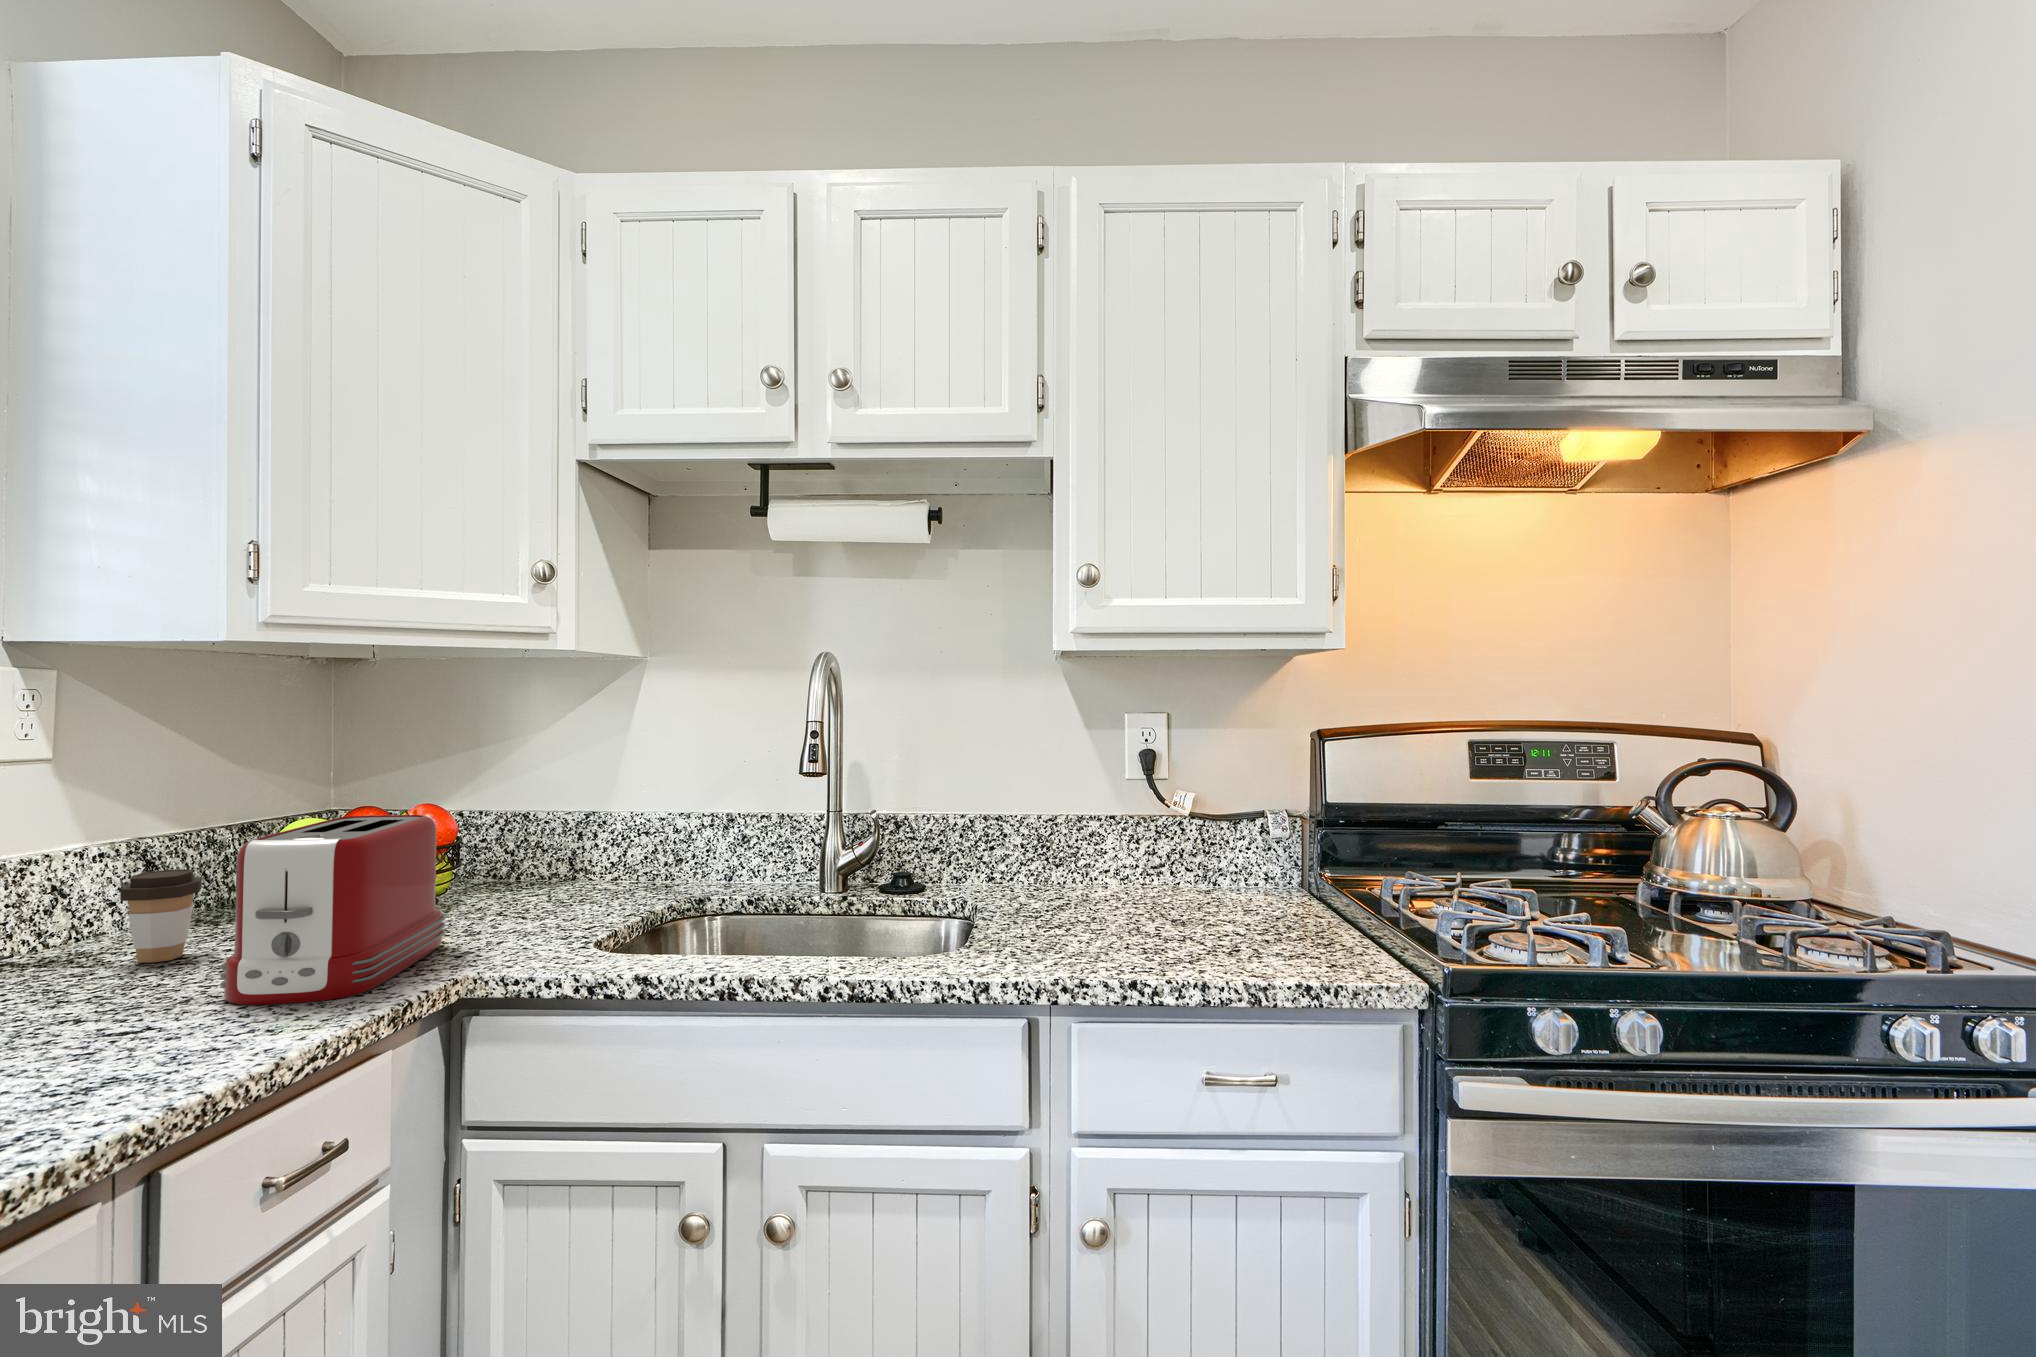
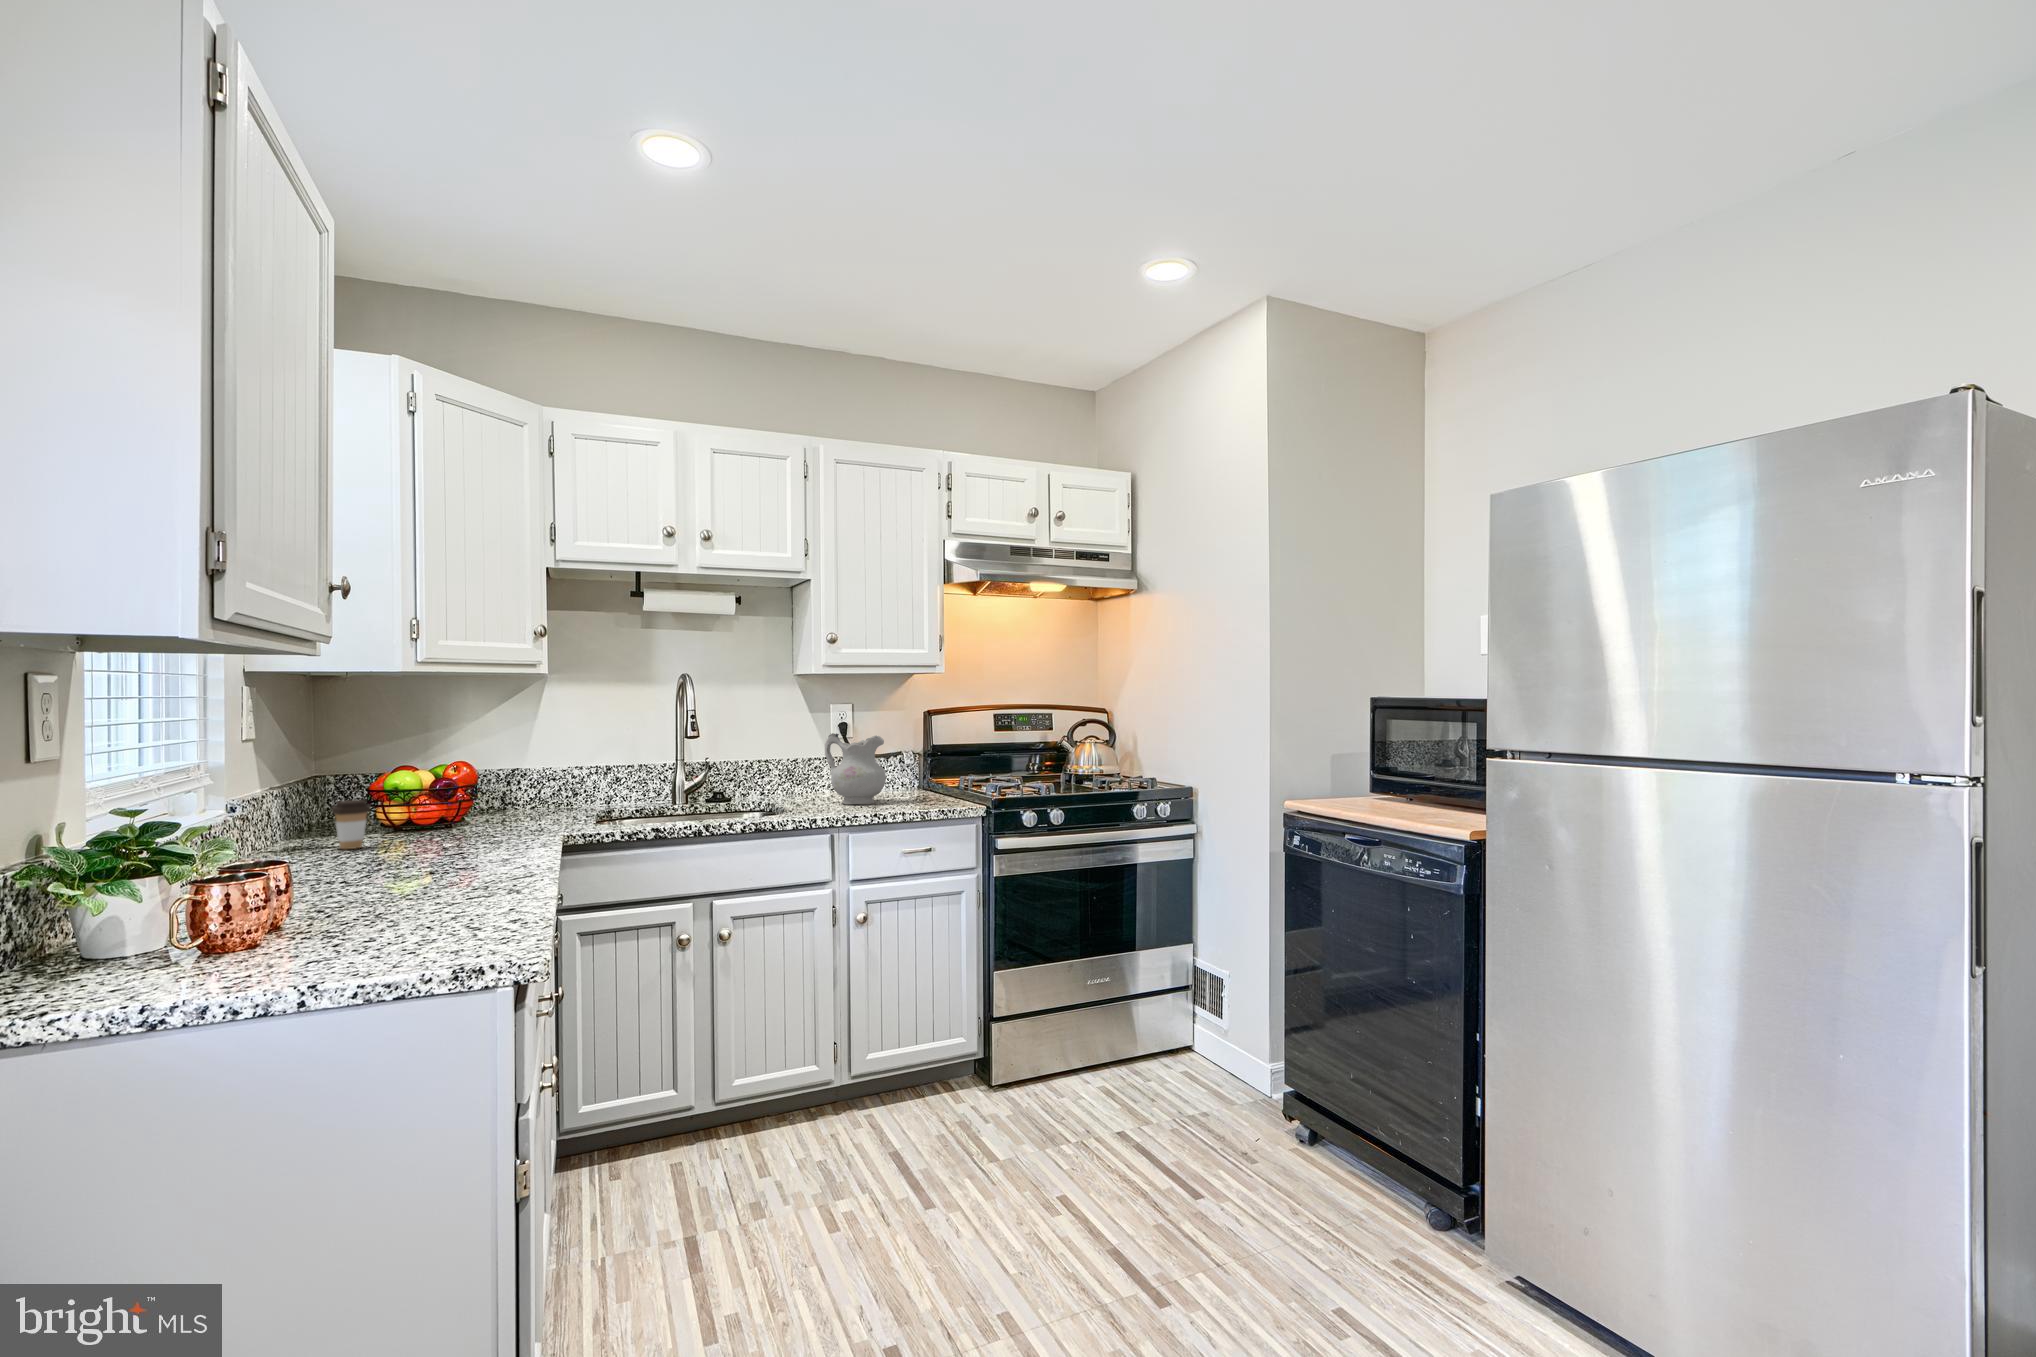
ceramic pitcher: none [1087,772,1206,930] -> present [825,733,886,805]
toaster: present [220,815,446,1005] -> none [442,764,529,850]

